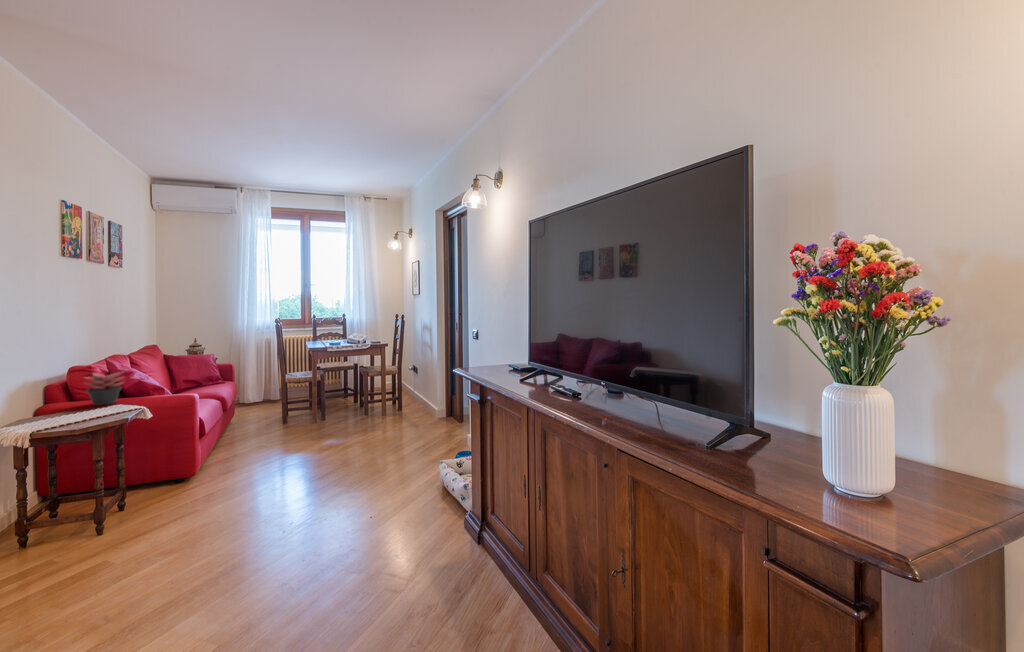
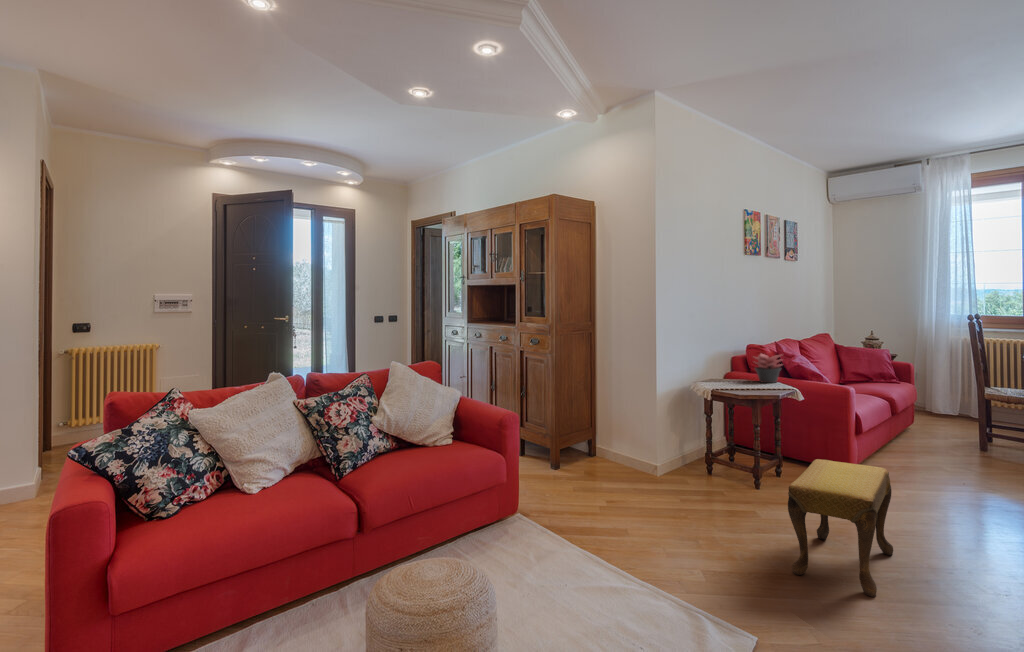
footstool: none [169,466,255,602] -> present [788,459,893,597]

